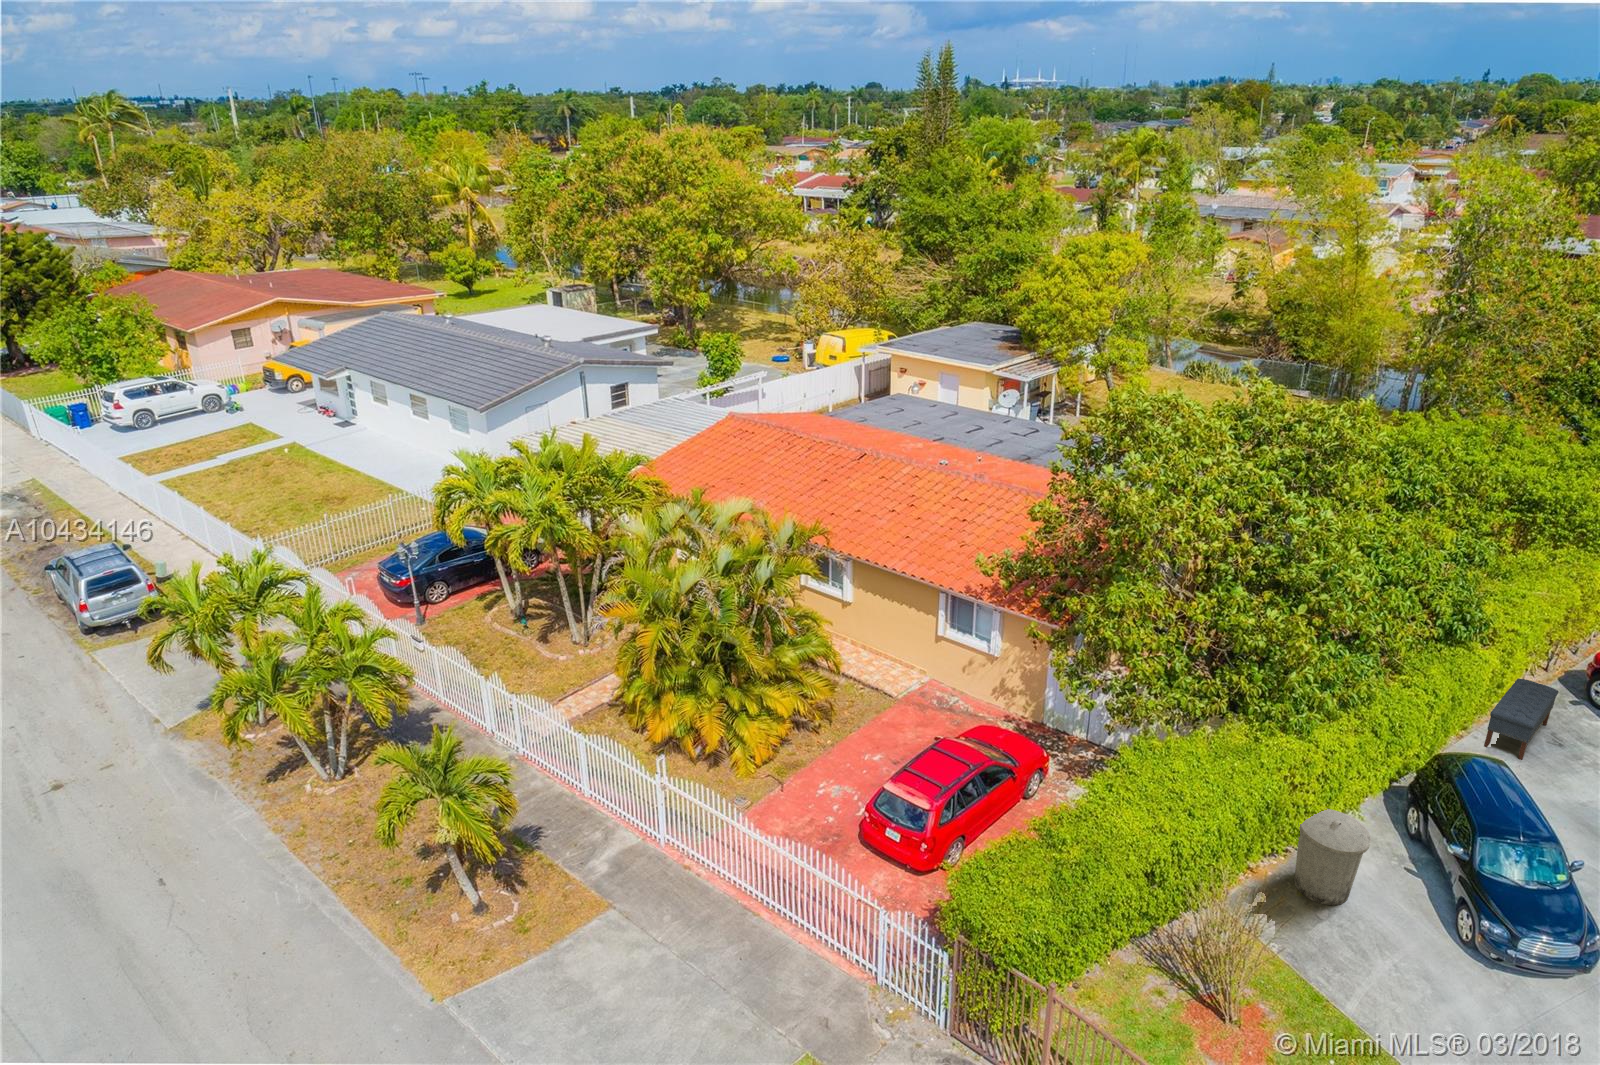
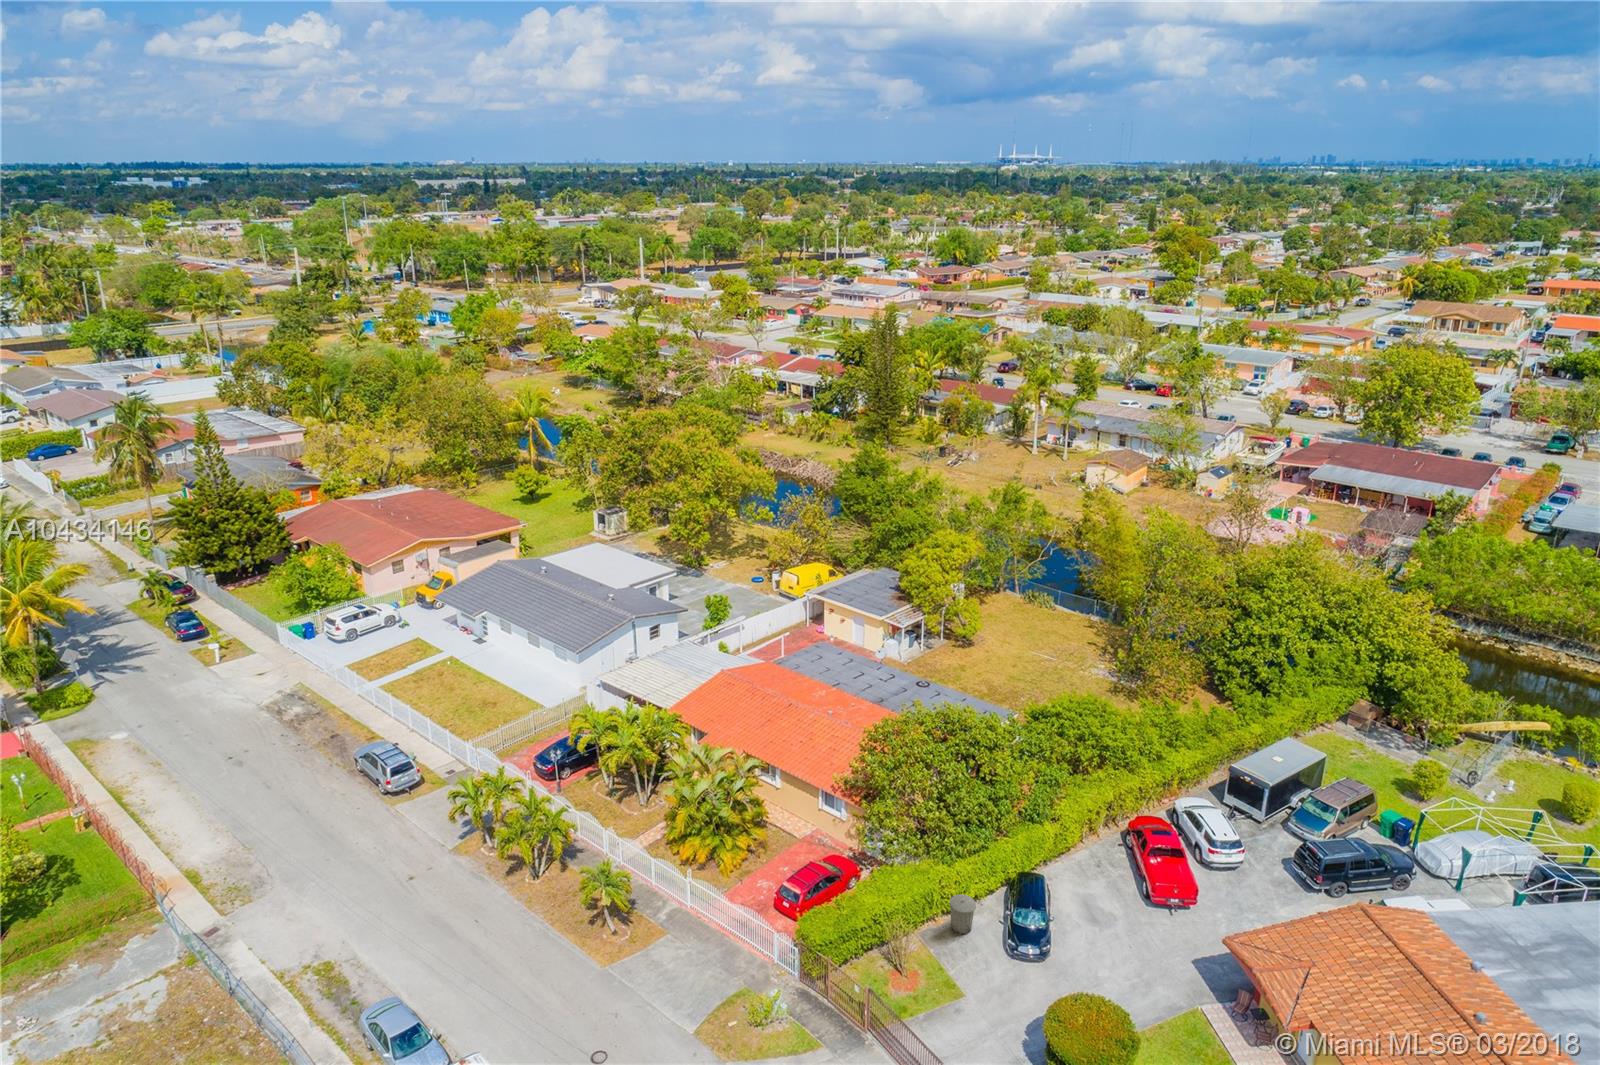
bench: present [1484,678,1559,760] -> none [1063,833,1100,873]

